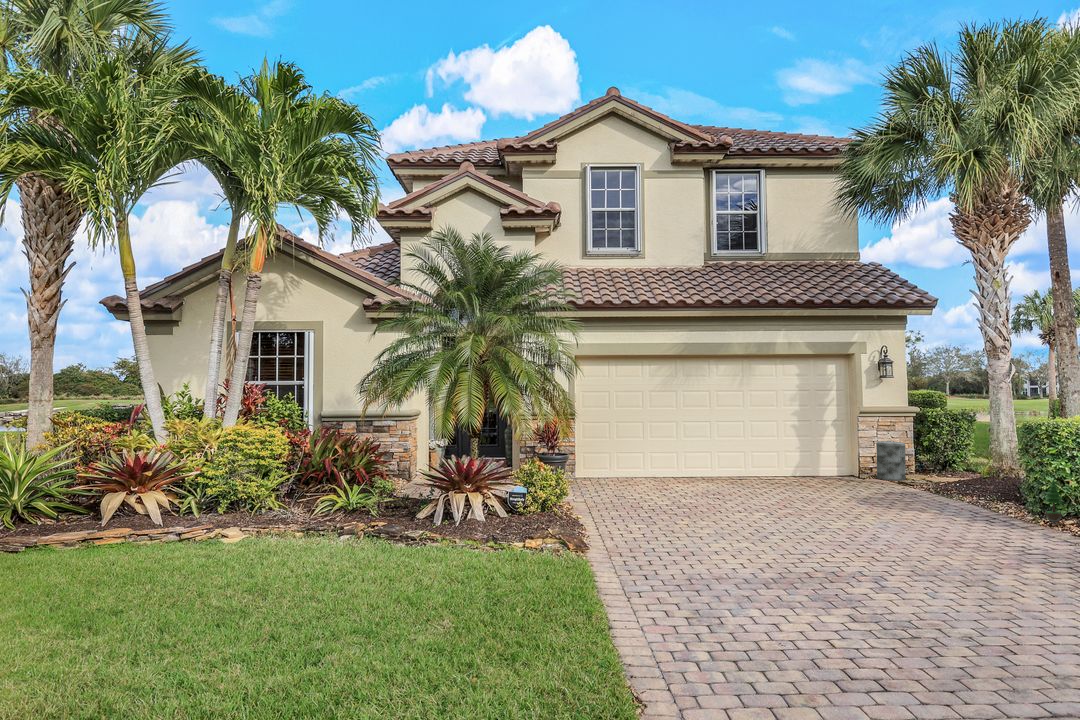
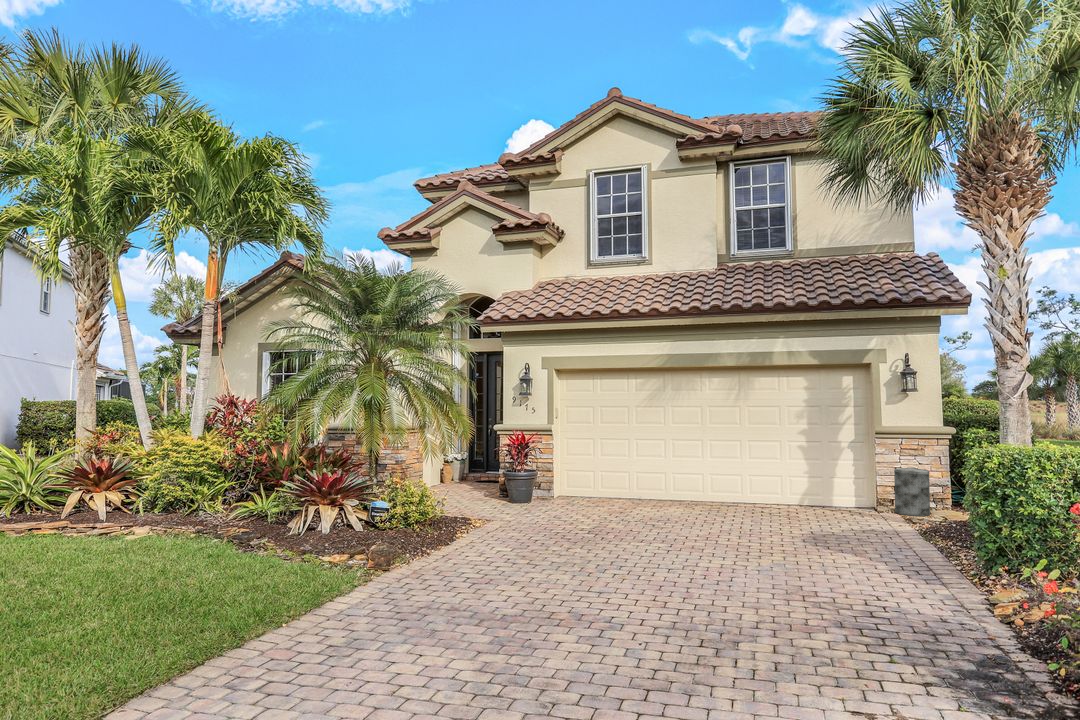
potted tree: present [1044,480,1063,523] -> none [993,521,1017,576]

